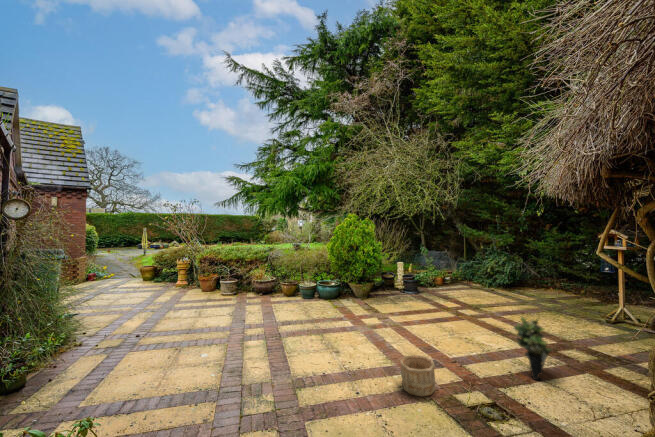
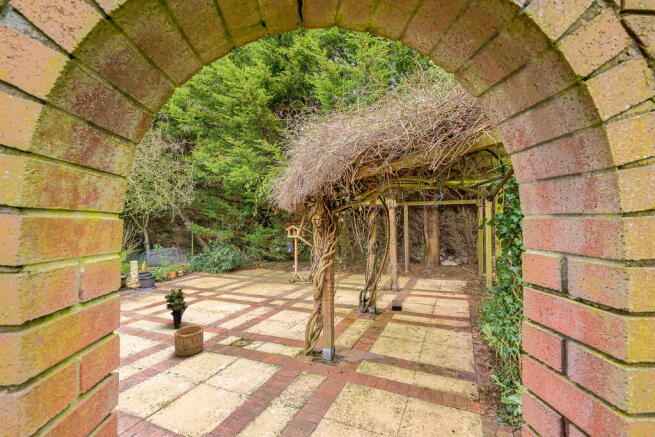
potted plant: present [514,317,552,380] -> present [165,288,188,329]

